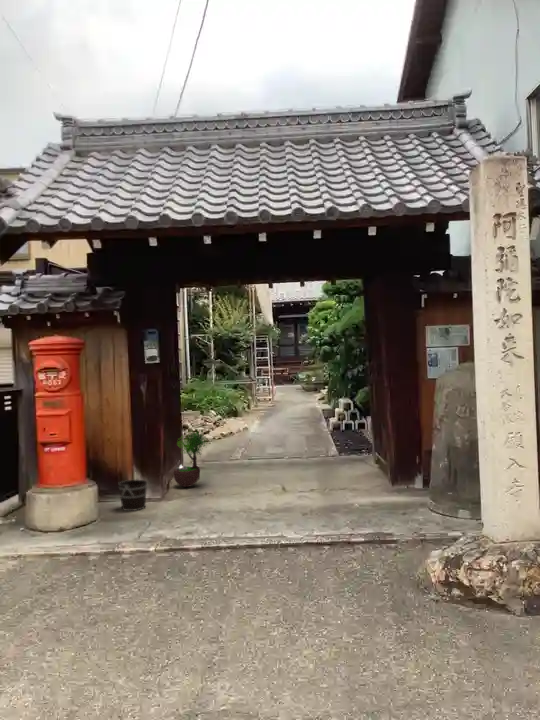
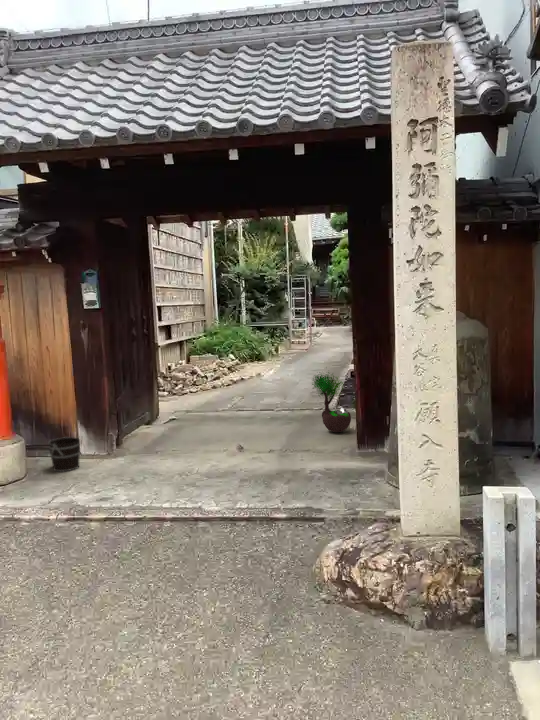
potted tree: present [174,429,207,487] -> present [312,372,351,432]

